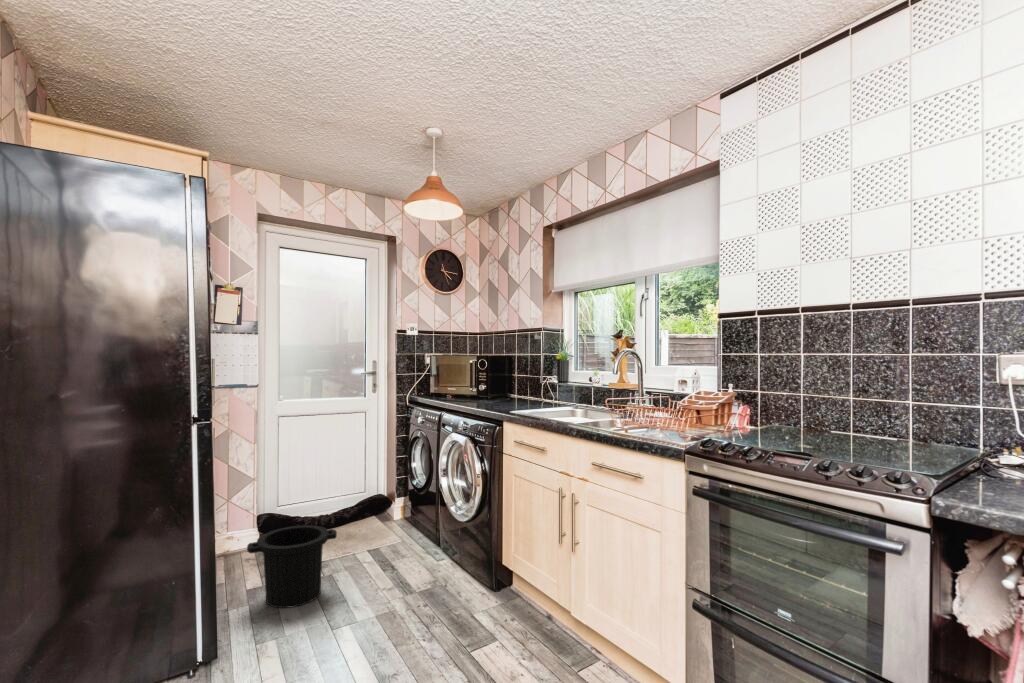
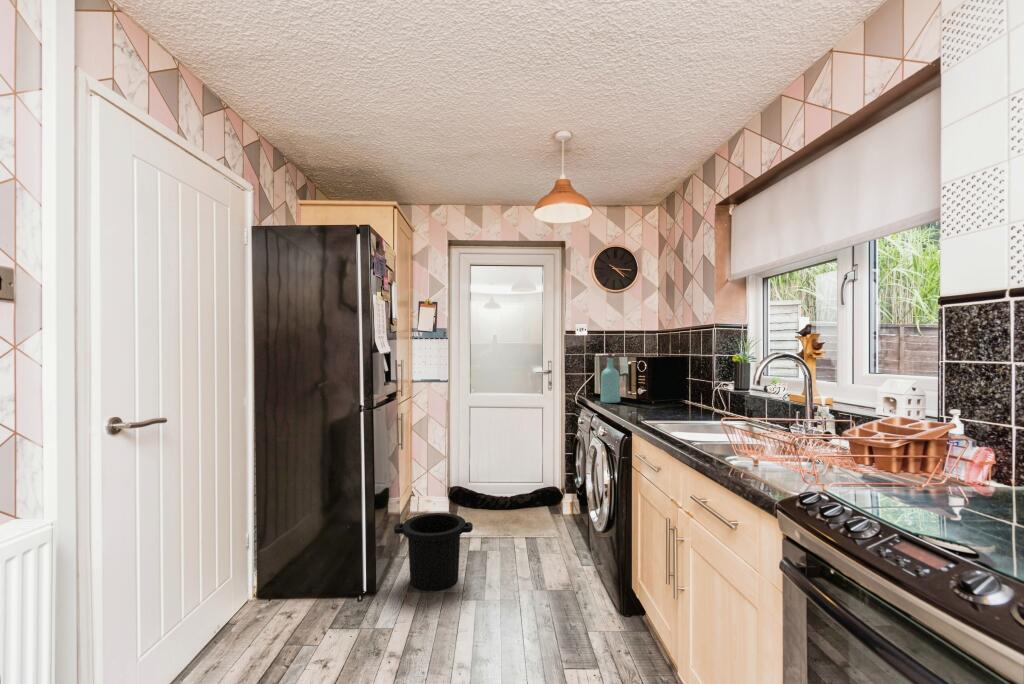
bottle: none [442,354,460,401] -> present [601,354,620,403]

